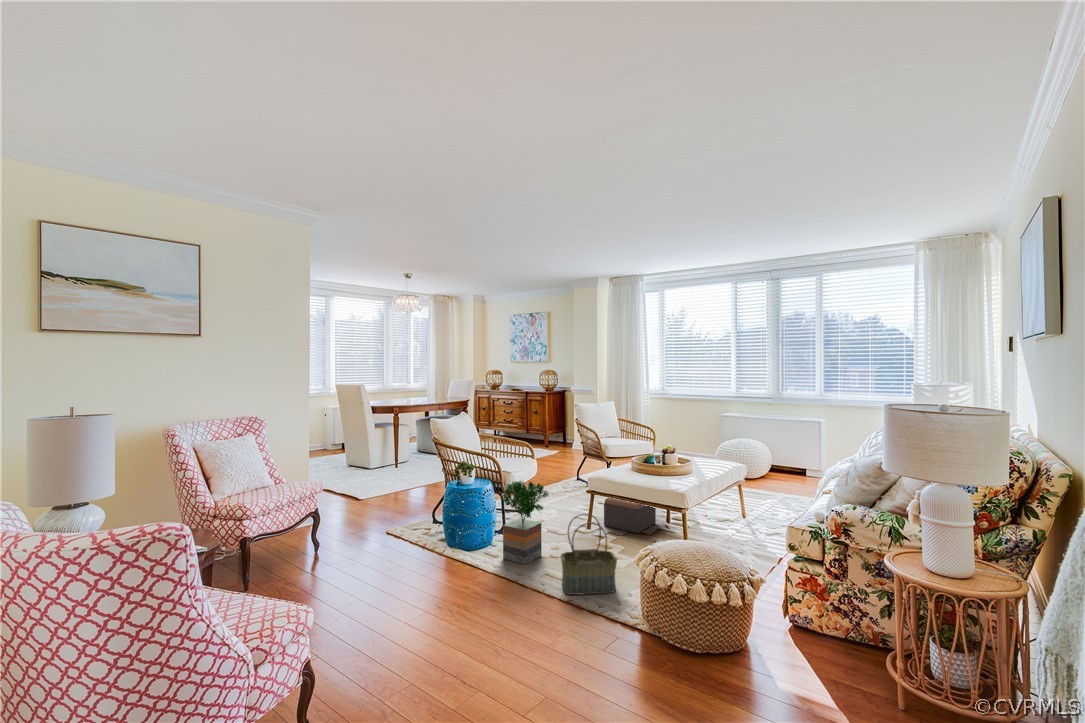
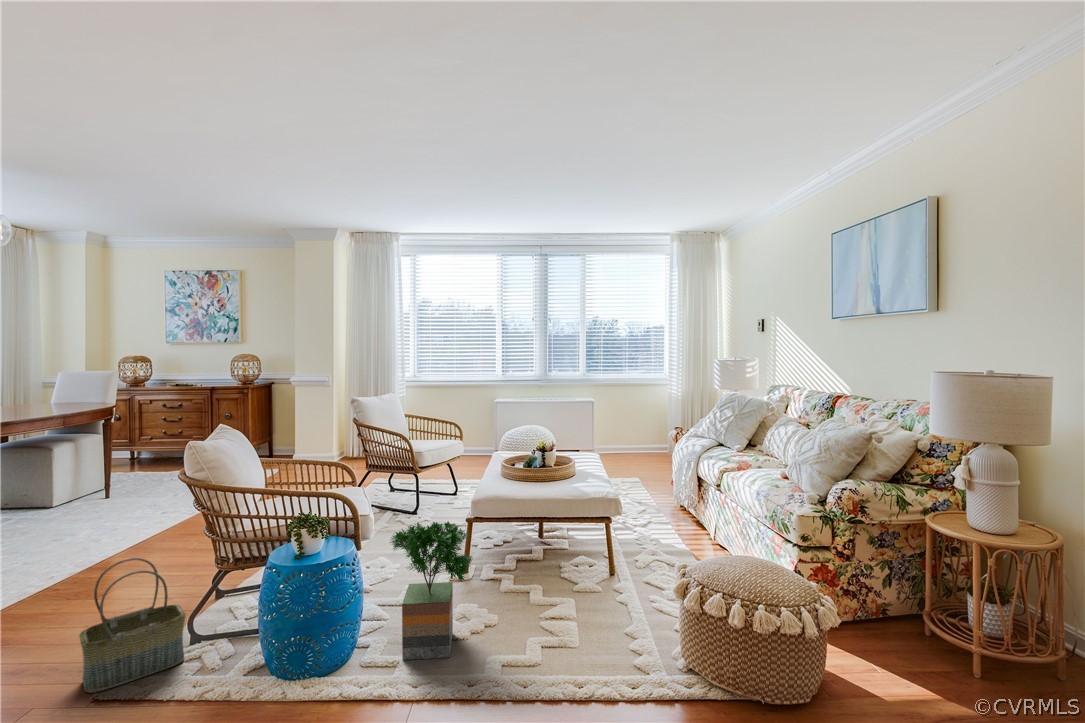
footstool: present [604,498,656,533] -> none [474,509,527,561]
basket: present [561,514,617,595] -> present [79,558,186,693]

